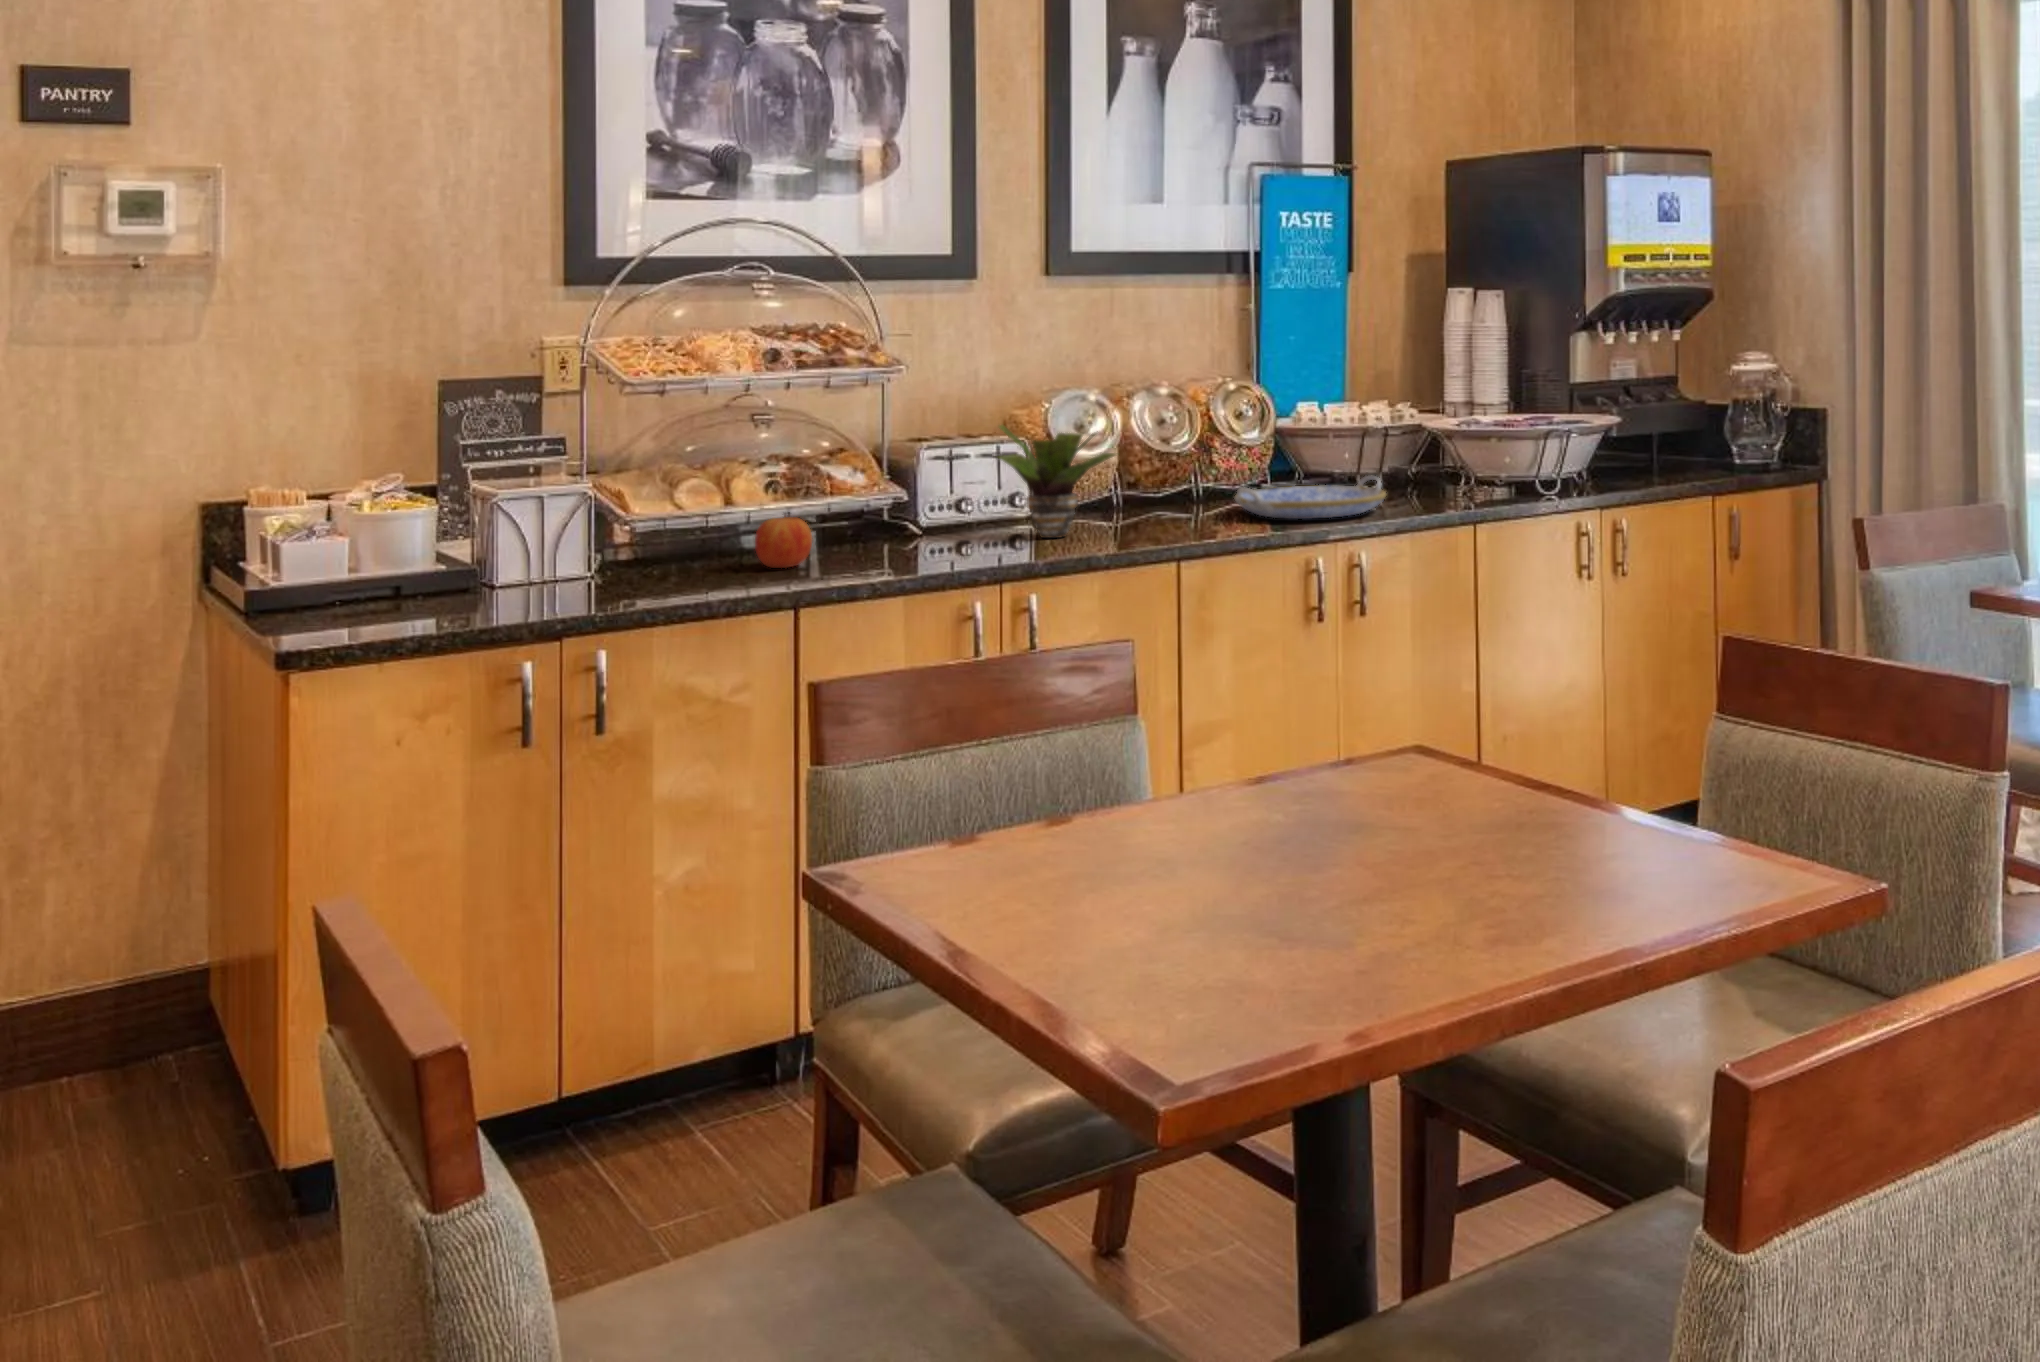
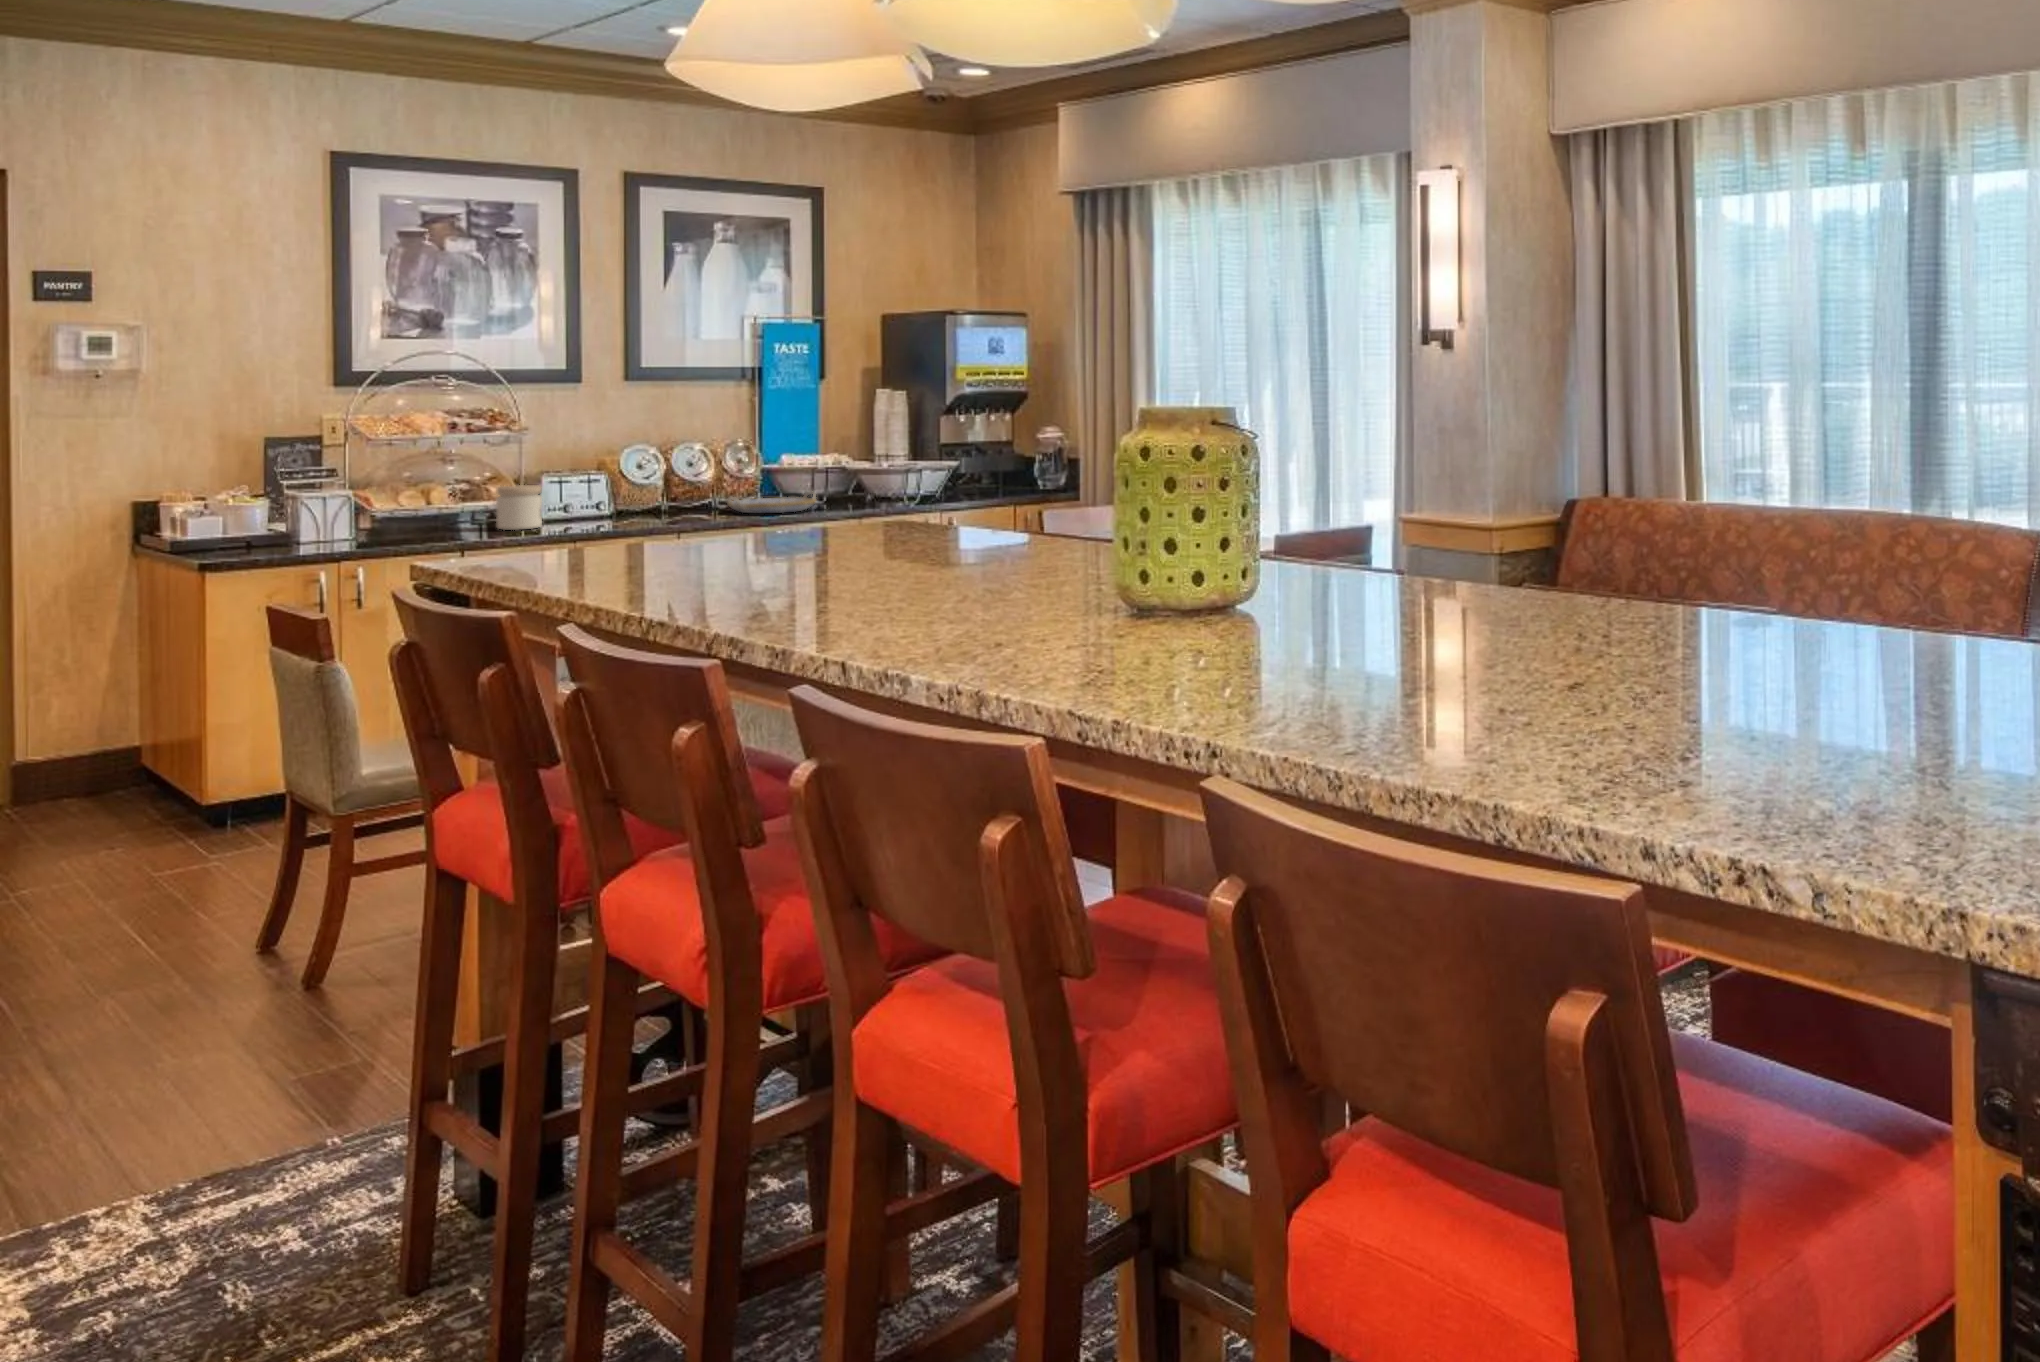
potted plant: present [998,425,1119,538] -> none [585,462,657,522]
jar: none [845,469,925,556] -> present [496,485,542,530]
apple: present [755,513,812,568] -> none [445,506,478,535]

